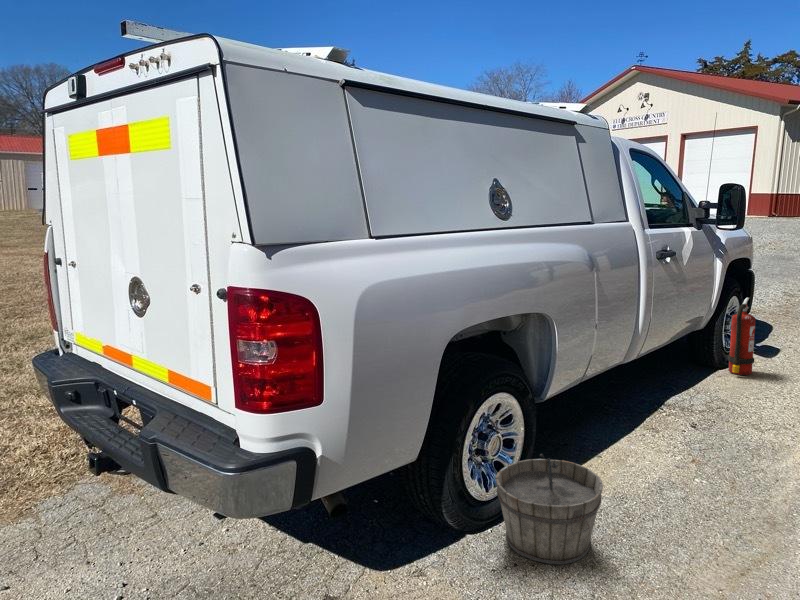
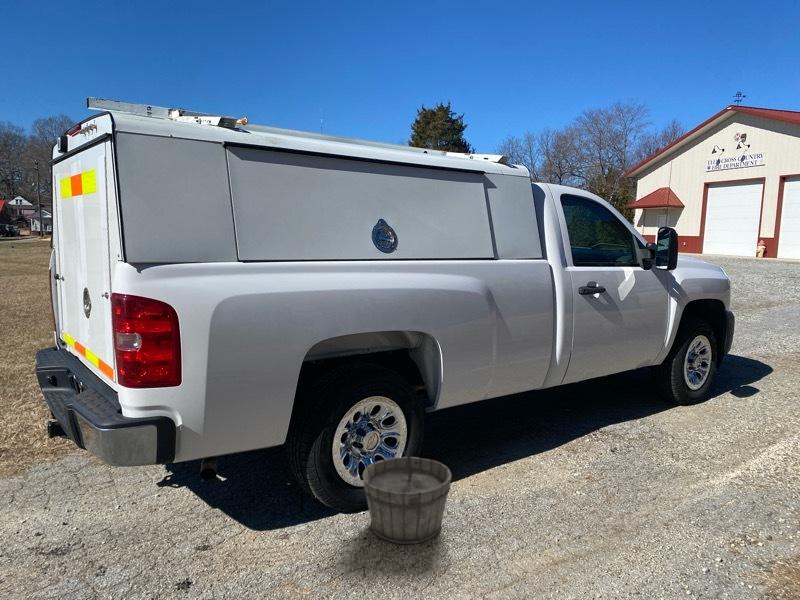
fire extinguisher: present [728,298,756,375] -> none [690,338,716,412]

